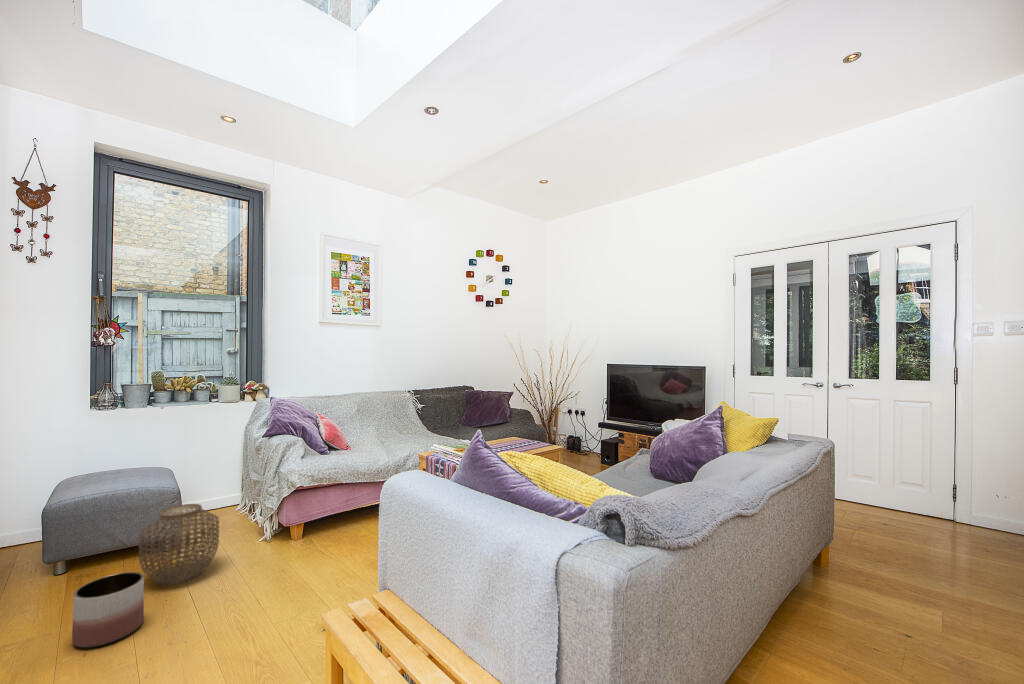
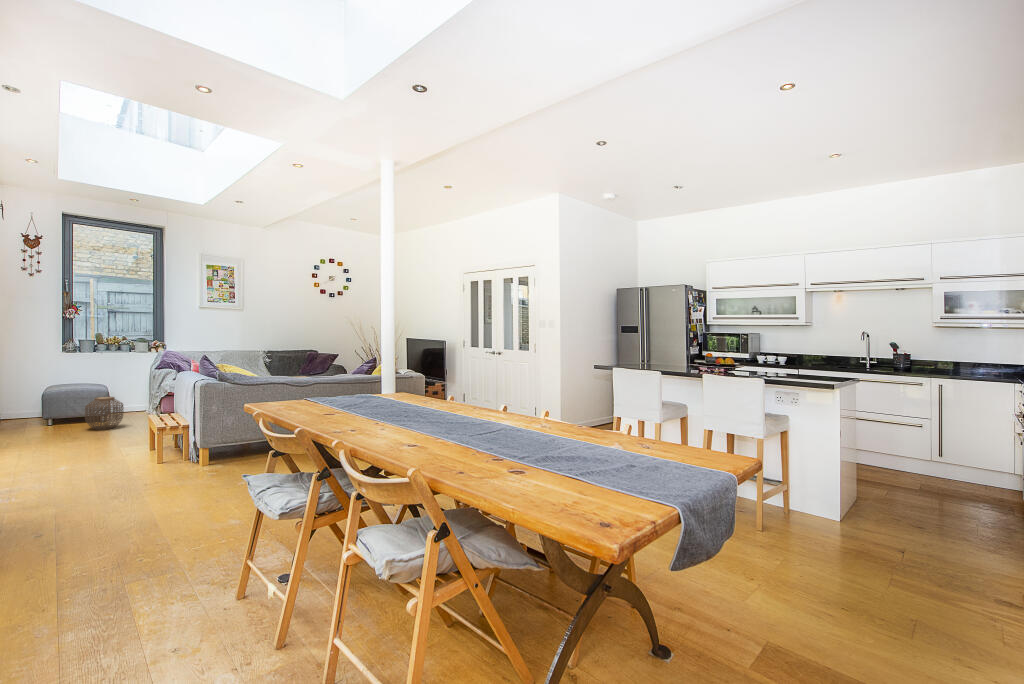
planter: present [72,572,144,647] -> none [56,417,85,439]

